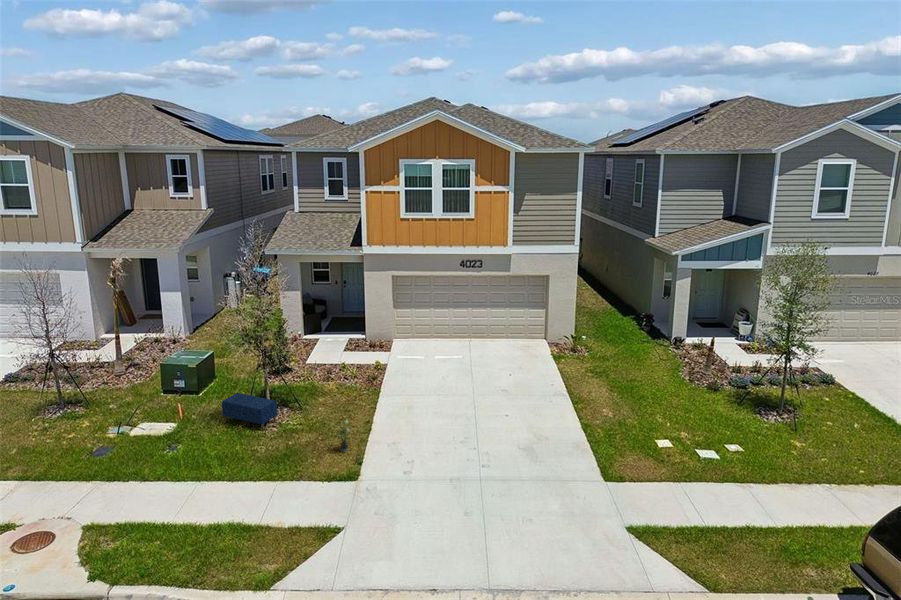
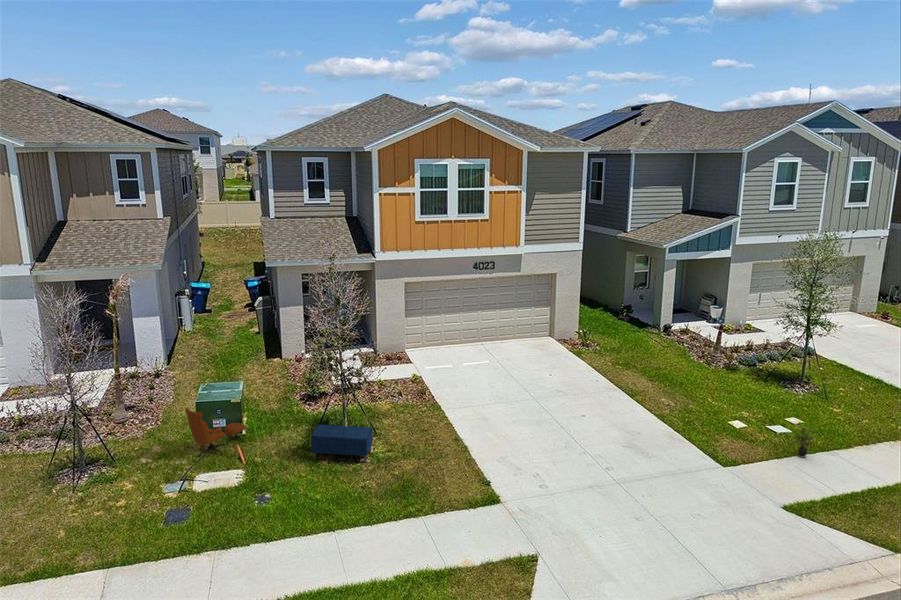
lounge chair: none [133,366,194,408] -> present [185,408,247,456]
potted plant: present [336,420,350,452] -> present [795,427,814,458]

